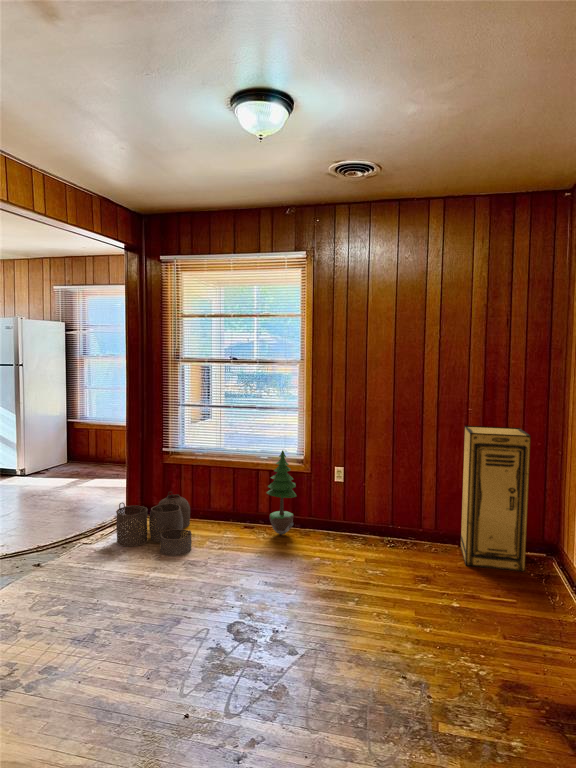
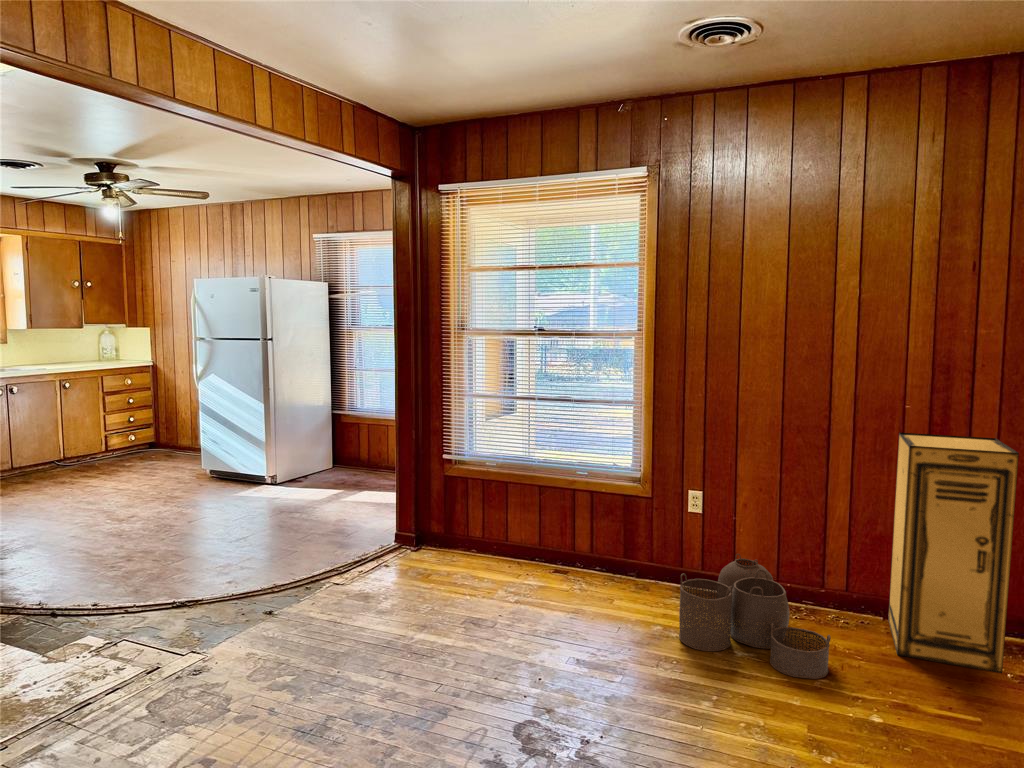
potted tree: present [267,450,297,535] -> none [584,462,629,585]
woven basket: present [116,492,192,555] -> present [679,554,831,679]

